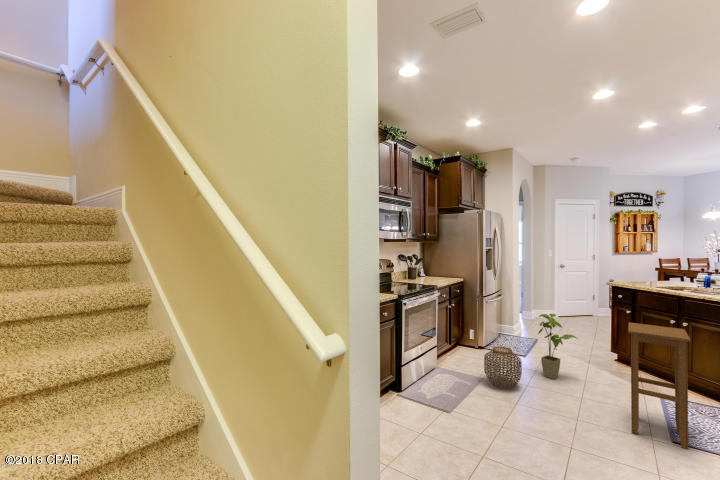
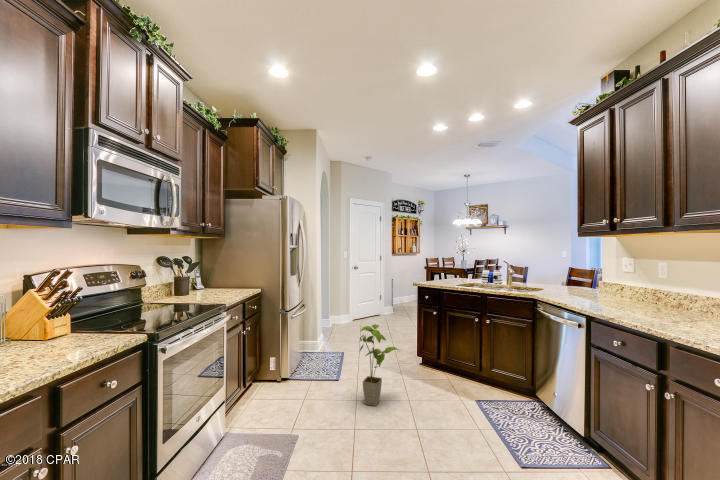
stool: present [628,322,691,449] -> none [460,326,527,464]
woven basket: present [484,346,522,389] -> none [299,381,348,444]

